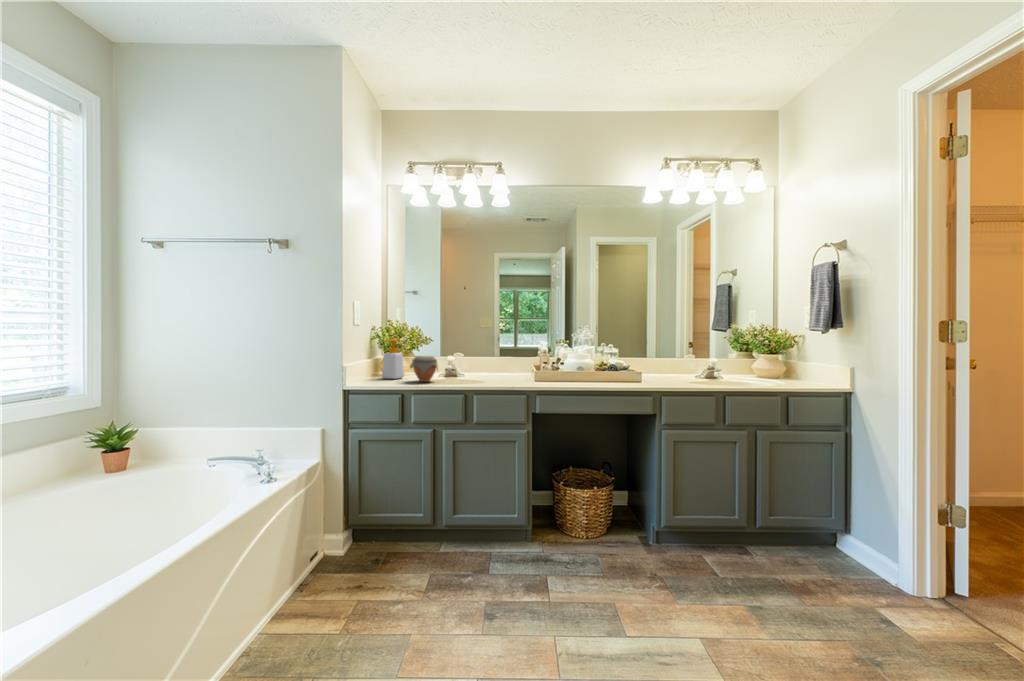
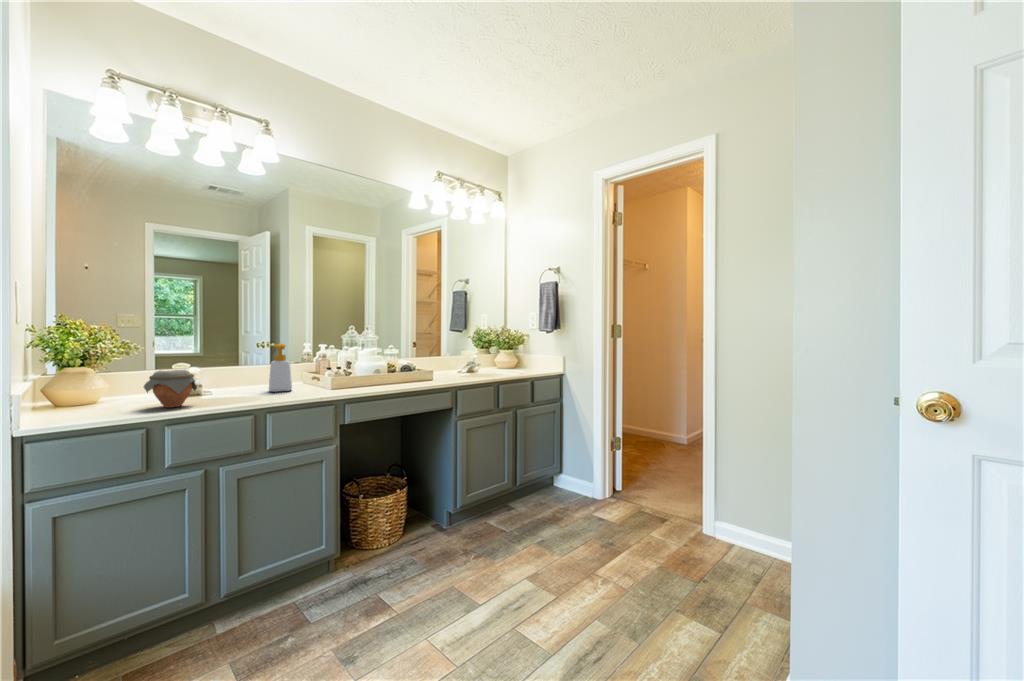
soap bottle: present [382,339,404,379] -> present [269,344,292,392]

